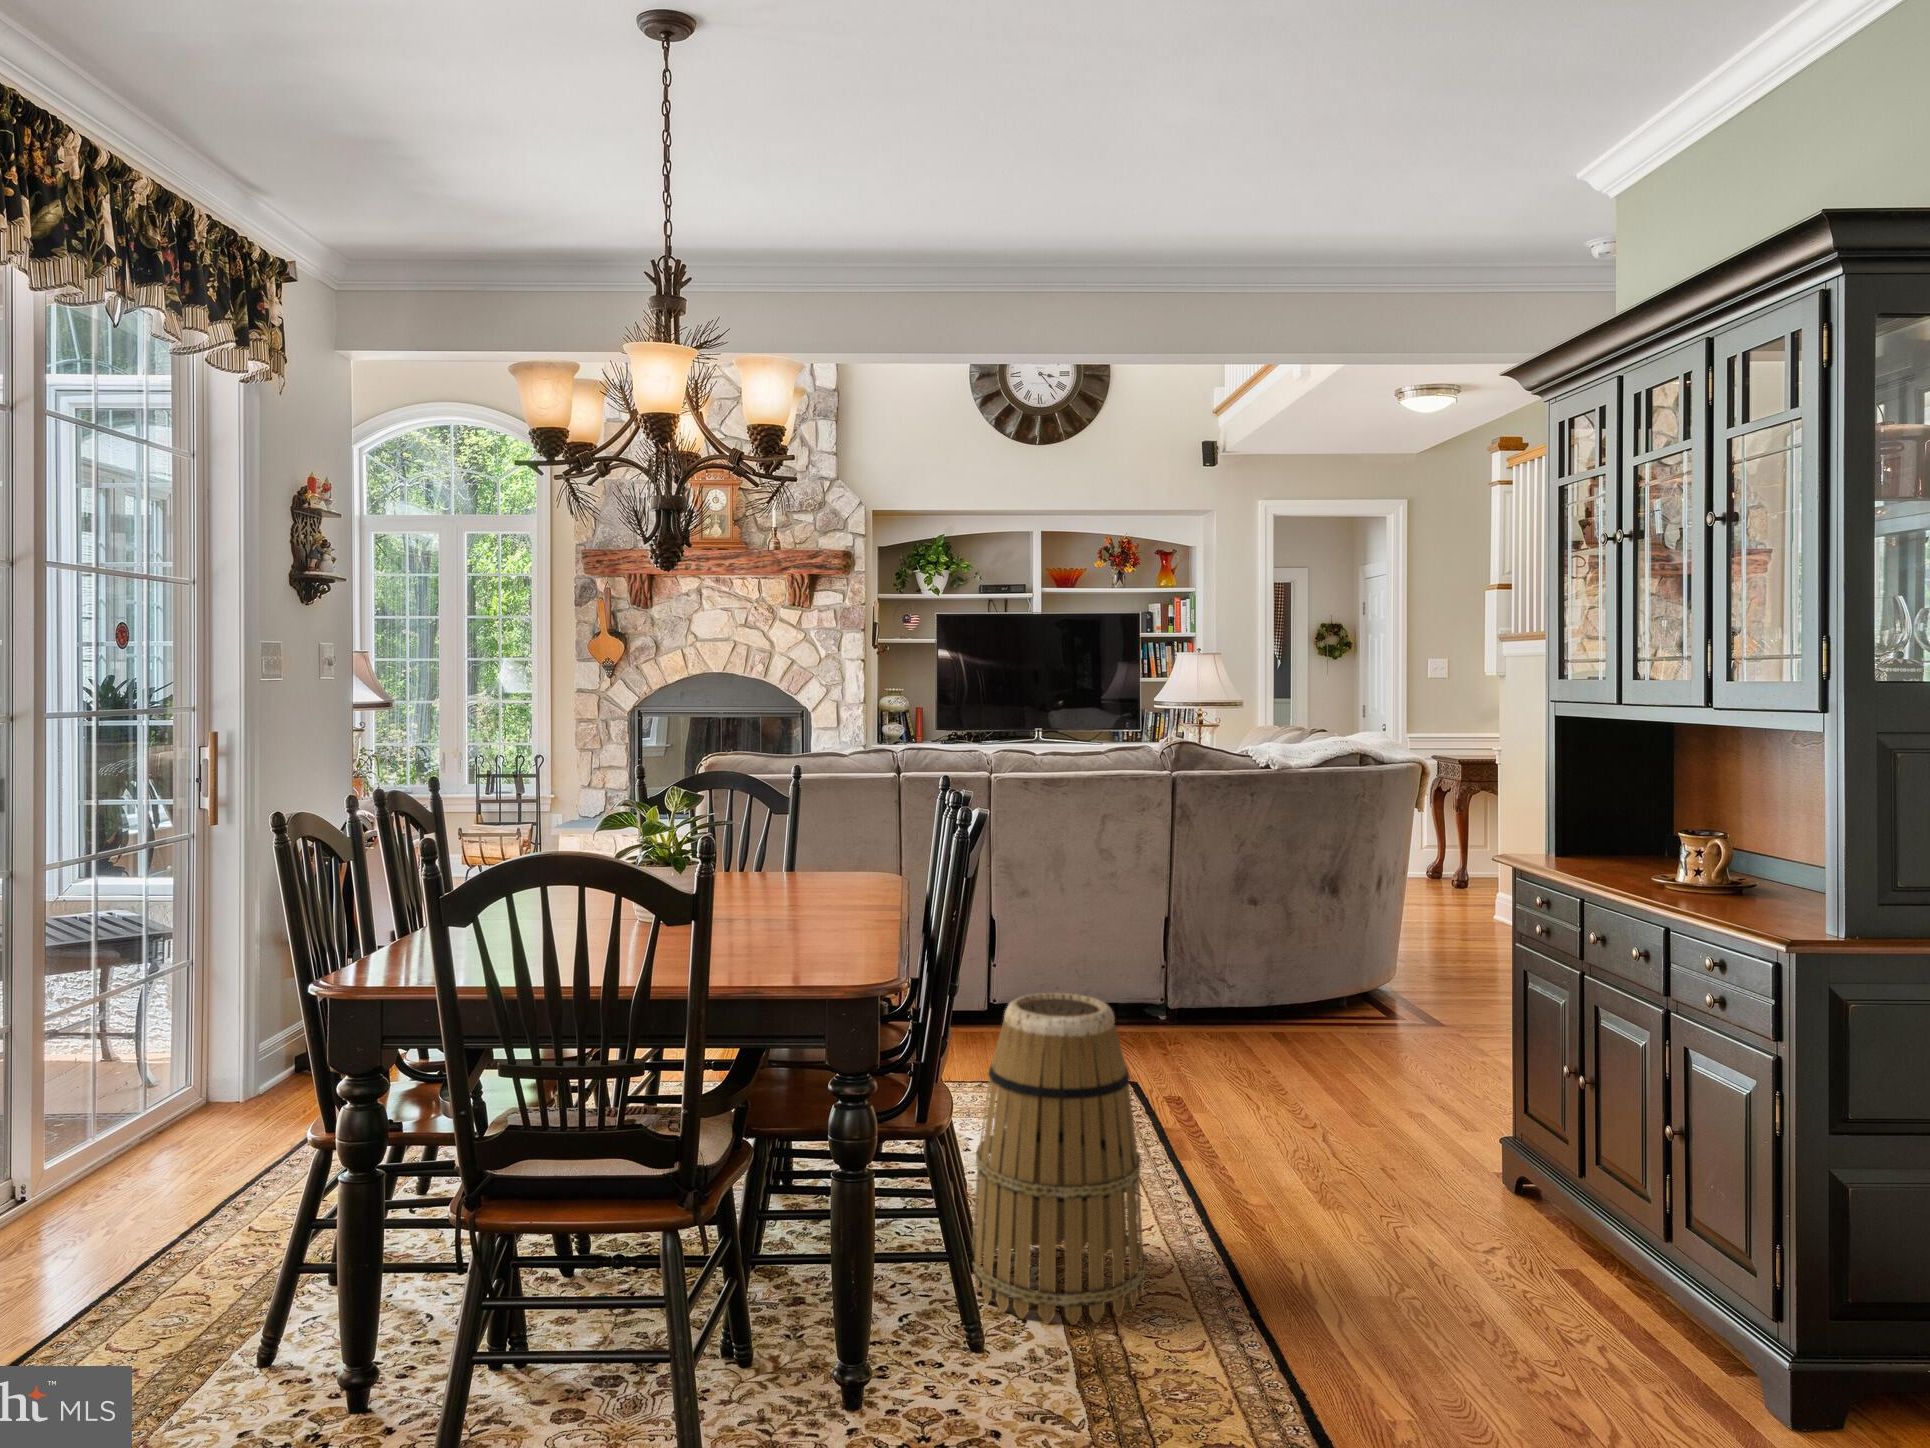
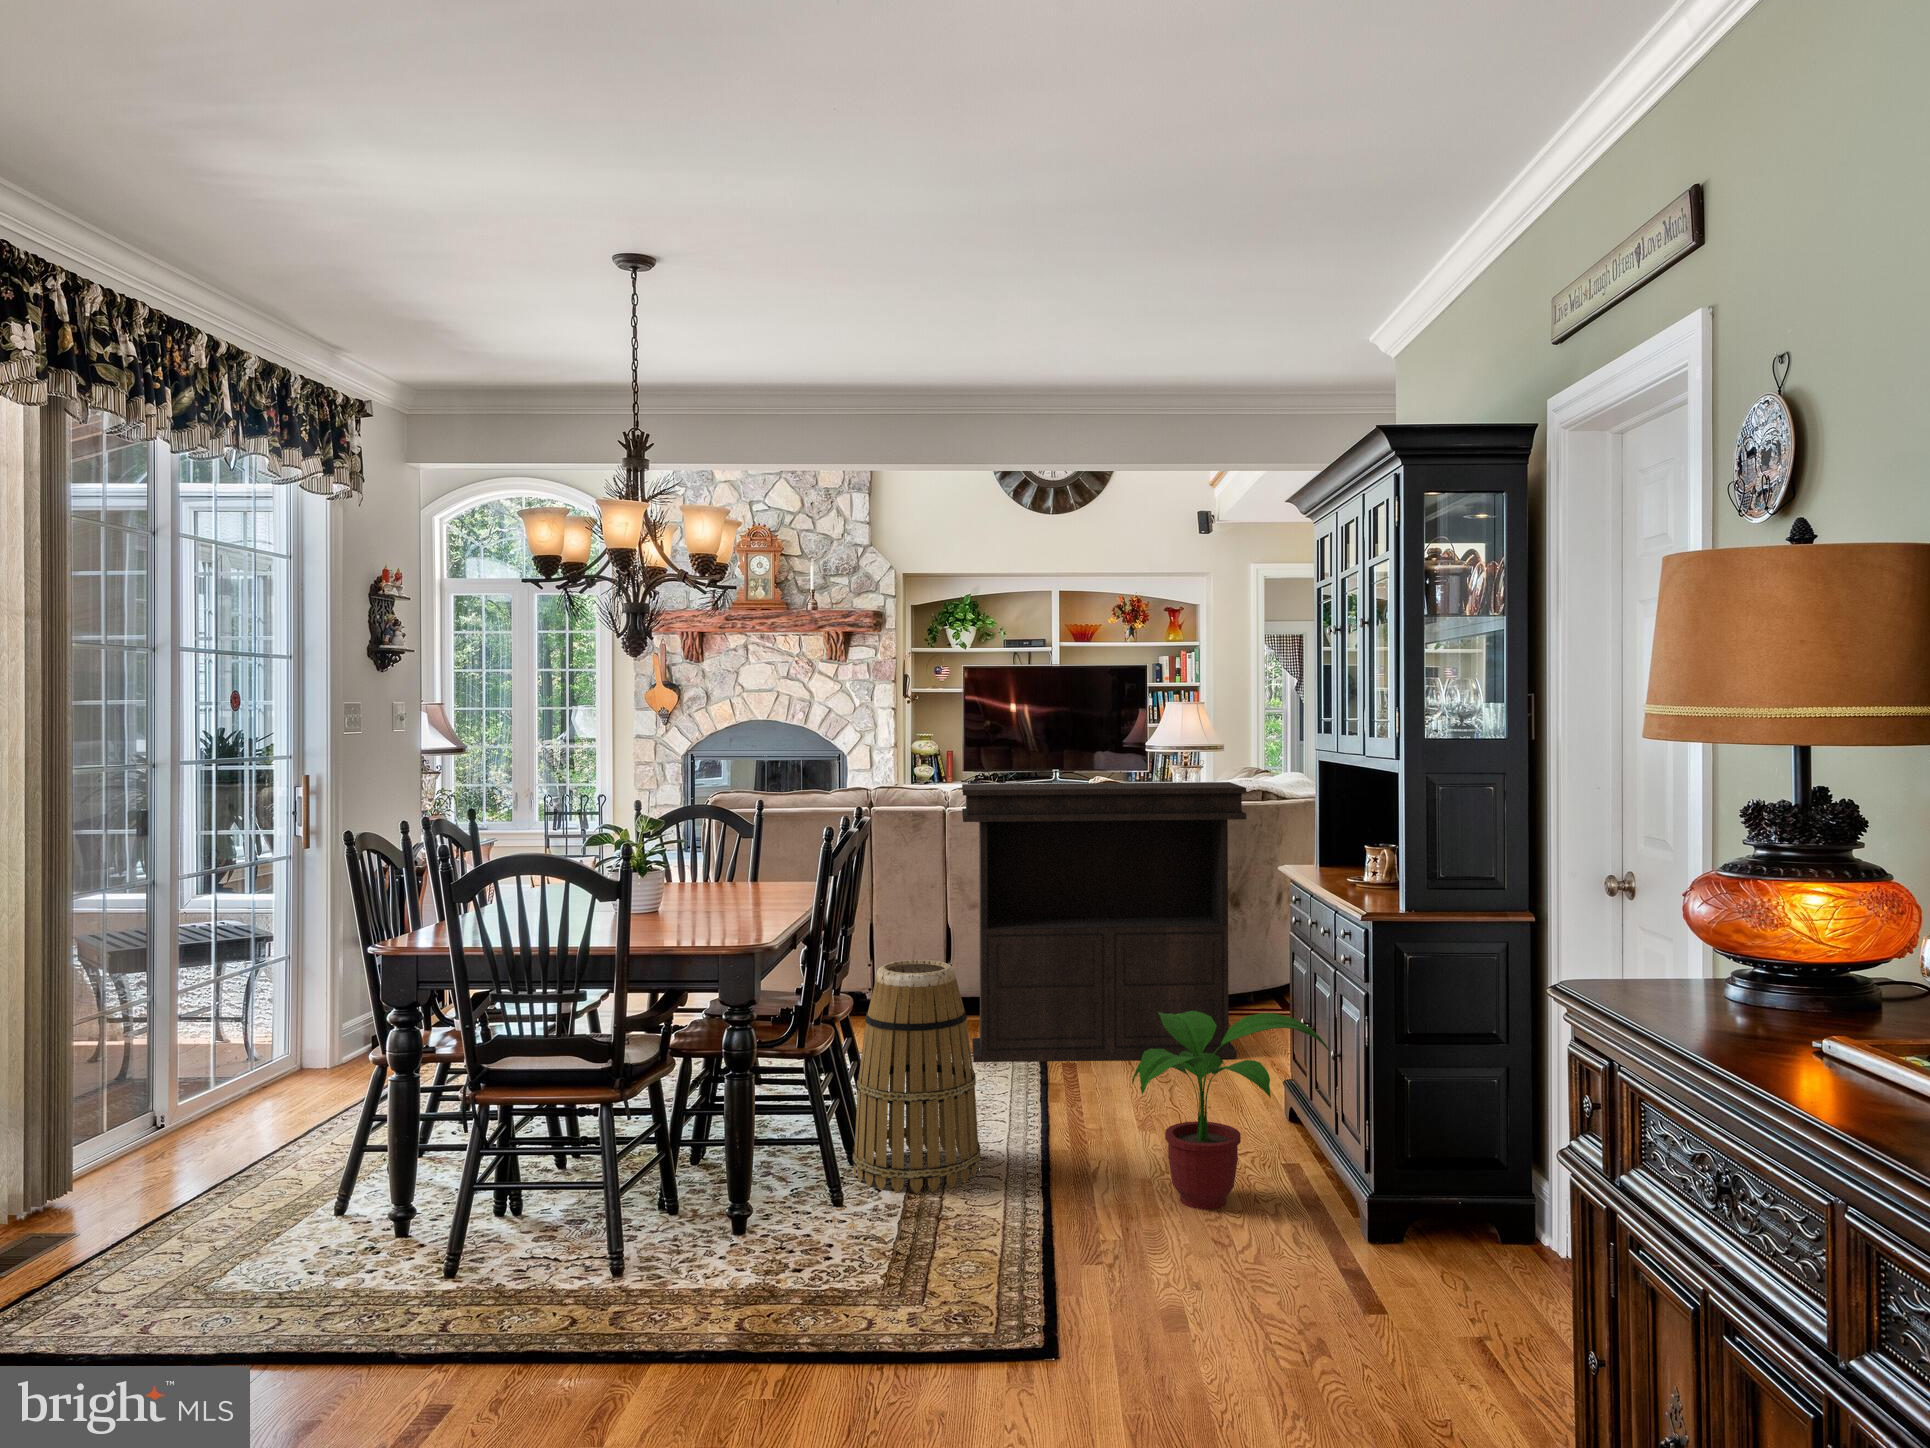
console table: none [1030,750,1402,1101] -> present [962,782,1246,1062]
potted plant: none [1387,1069,1669,1363] -> present [1132,1011,1329,1209]

